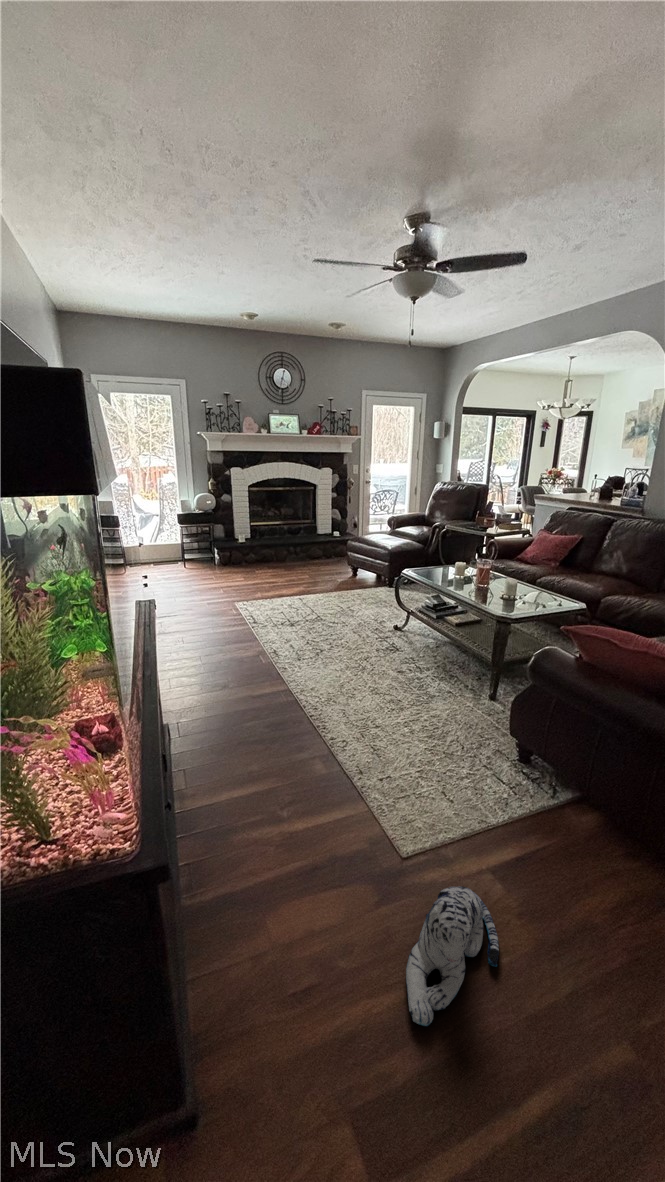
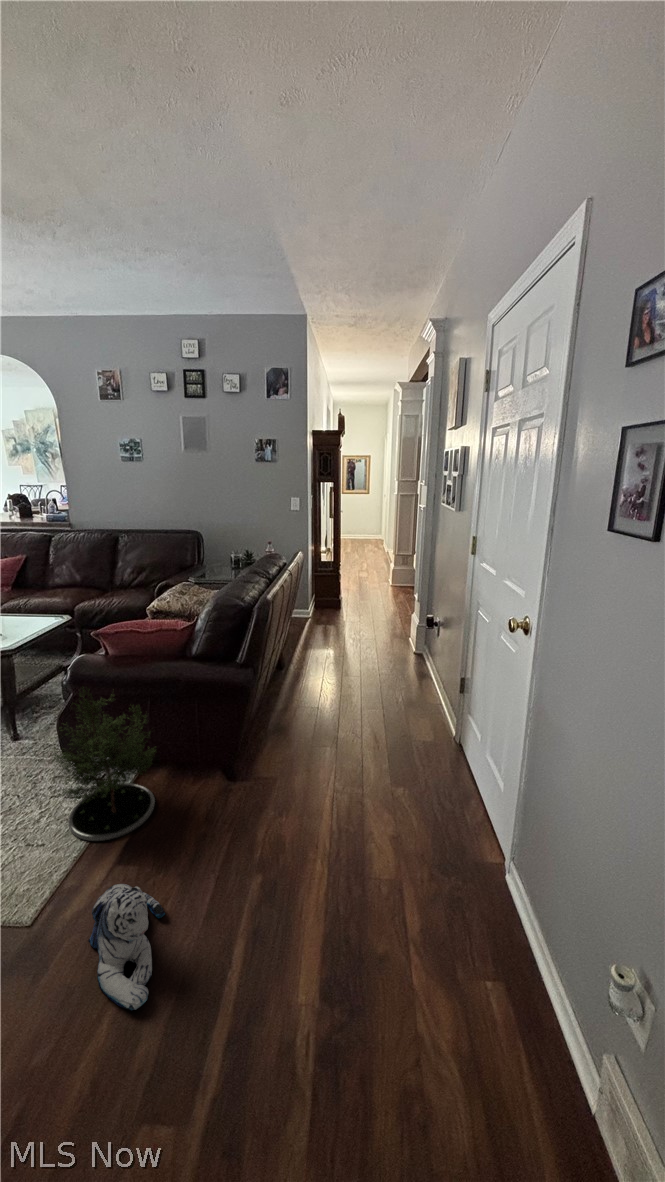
potted tree: none [471,676,595,855] -> present [54,687,156,841]

